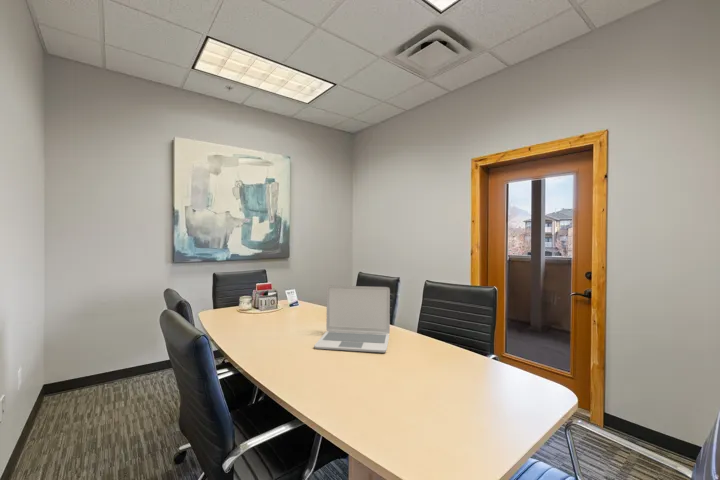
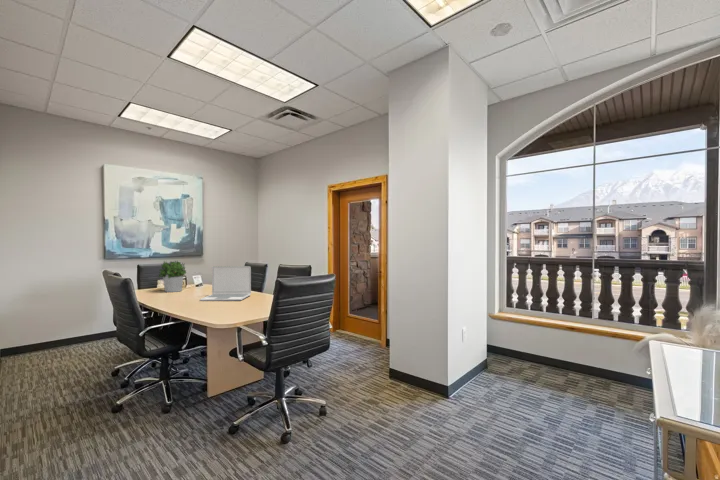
potted plant: none [243,270,281,319] -> present [159,261,186,292]

